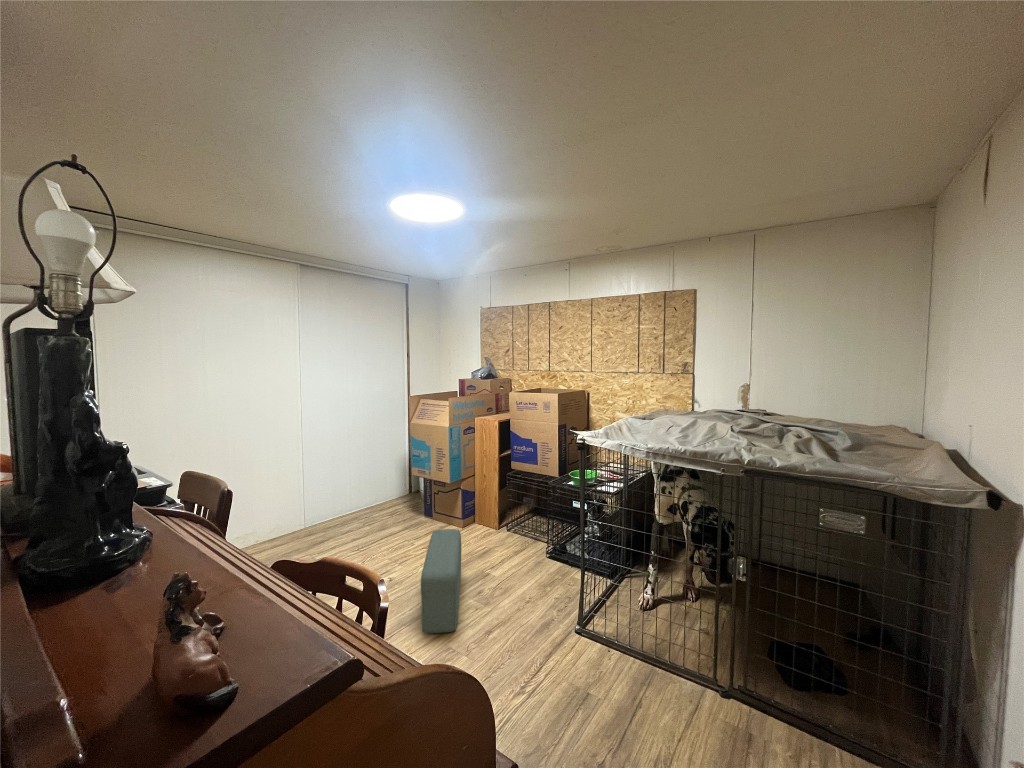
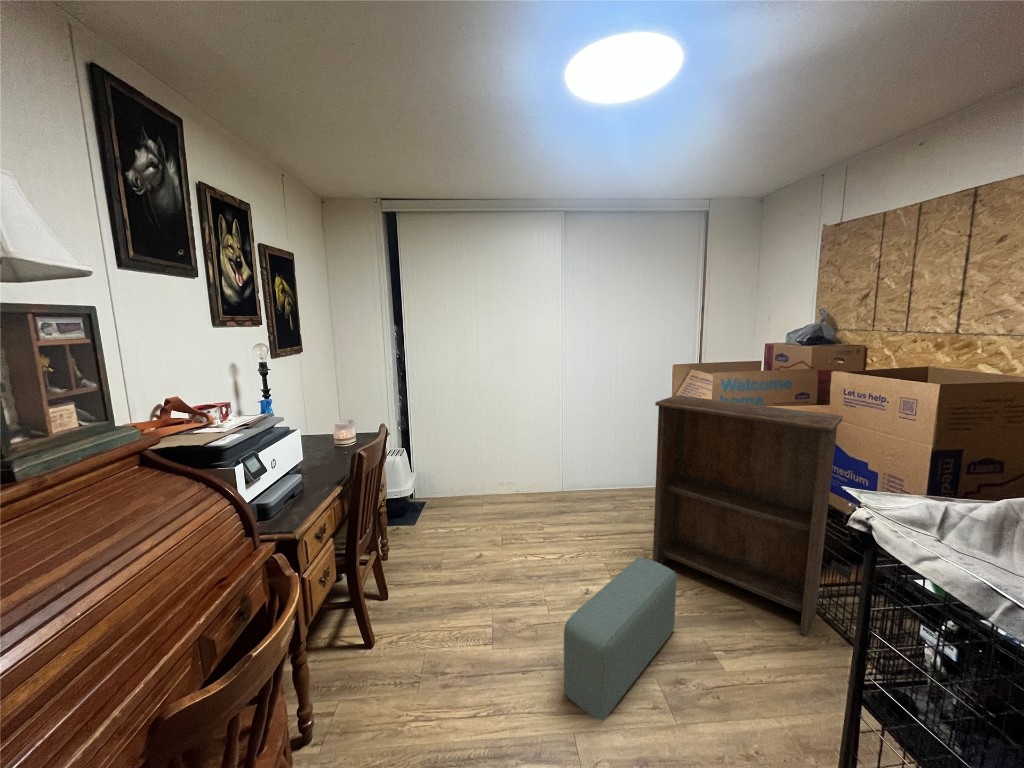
bookshelf: none [420,416,522,548] -> present [653,395,843,636]

